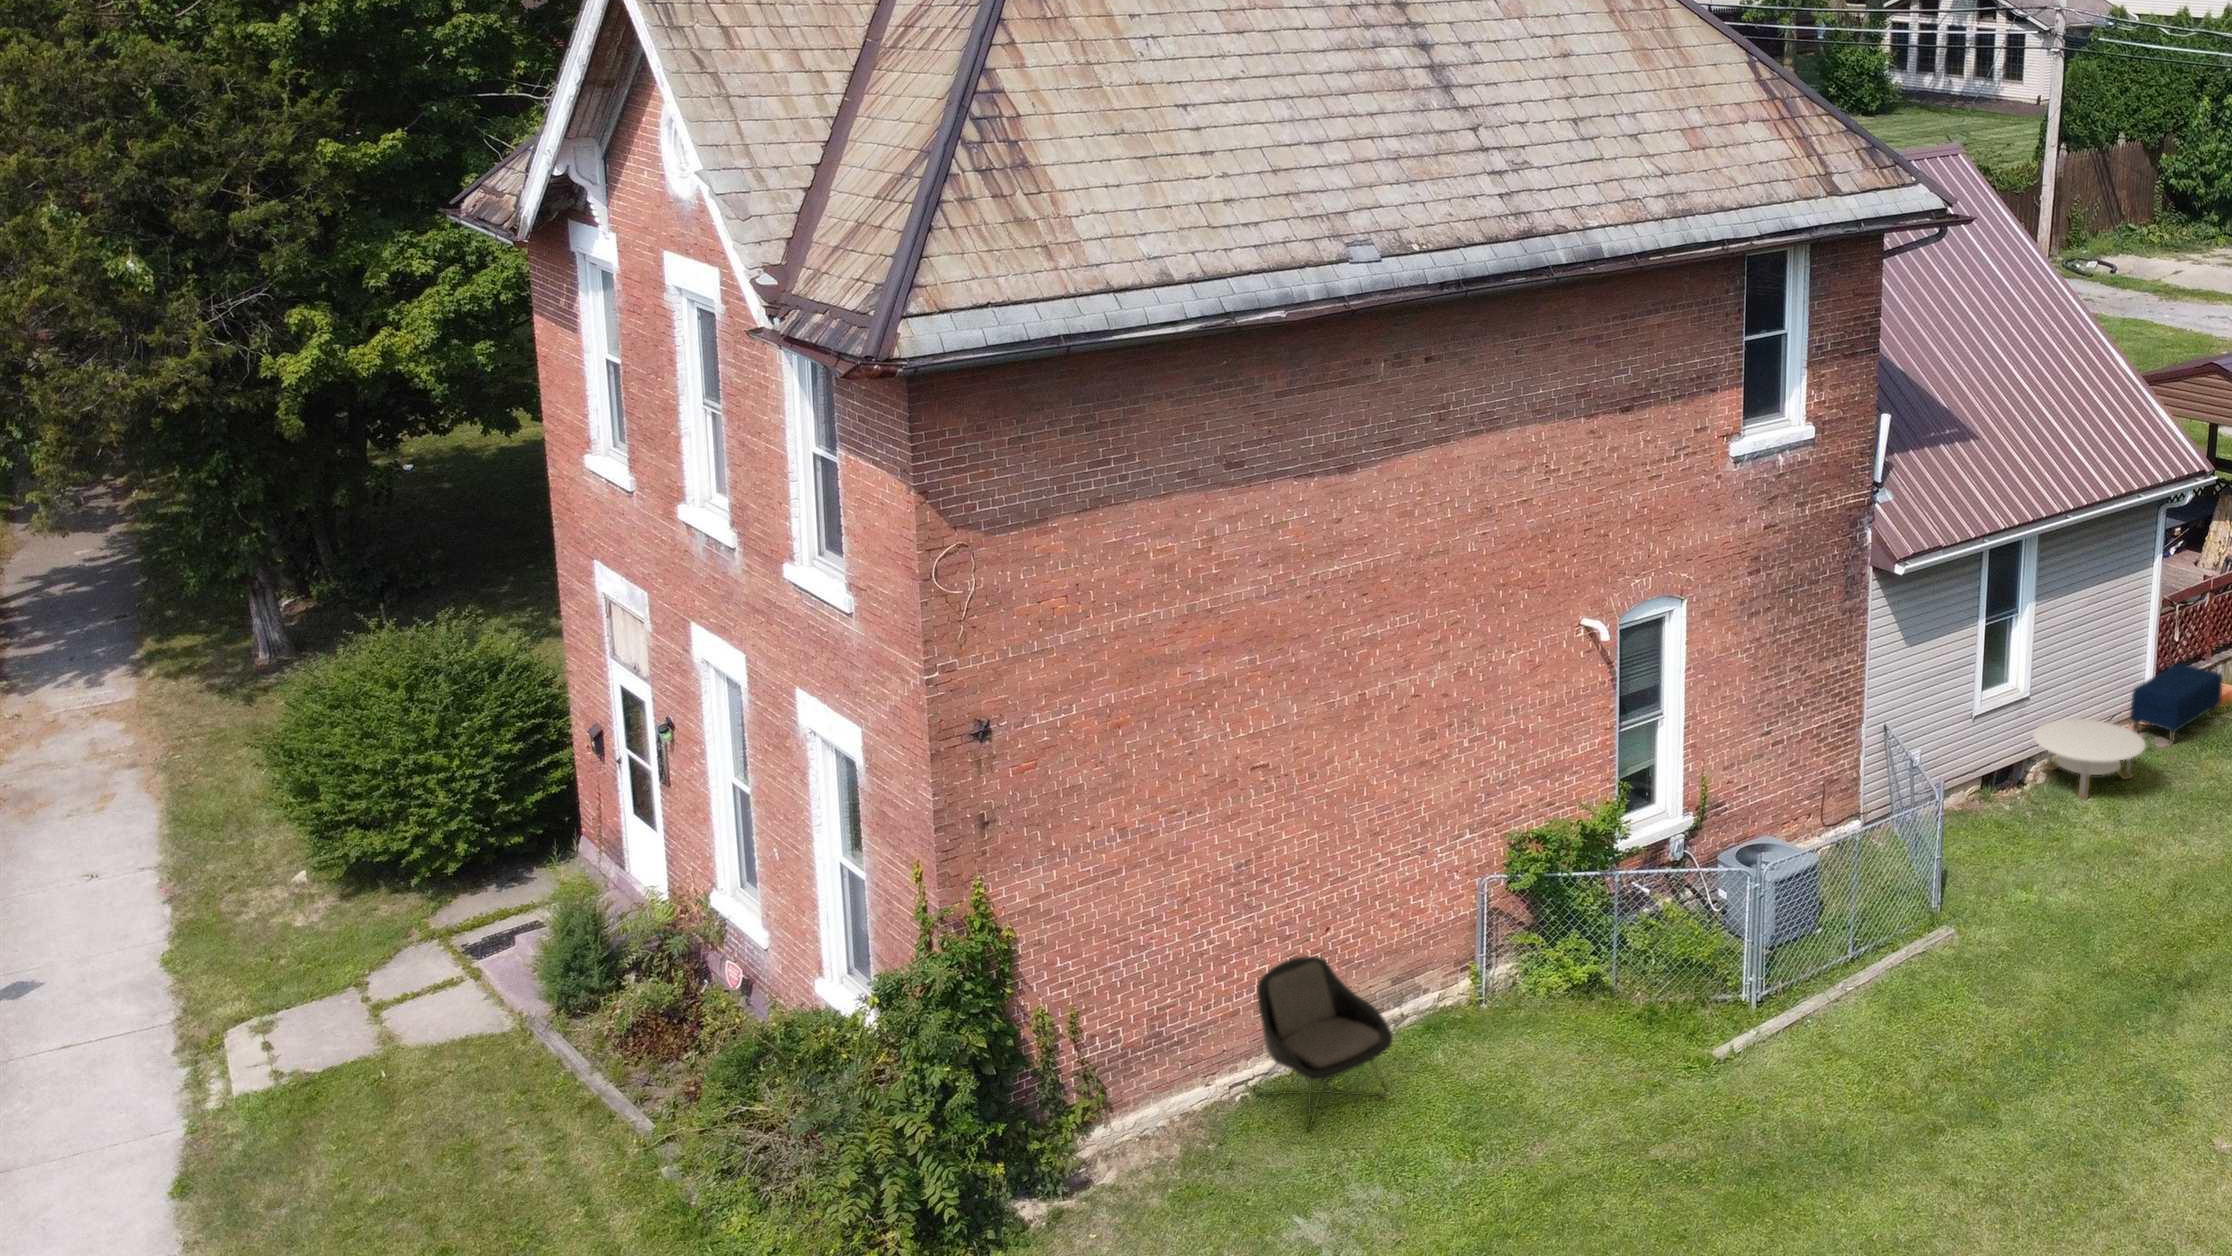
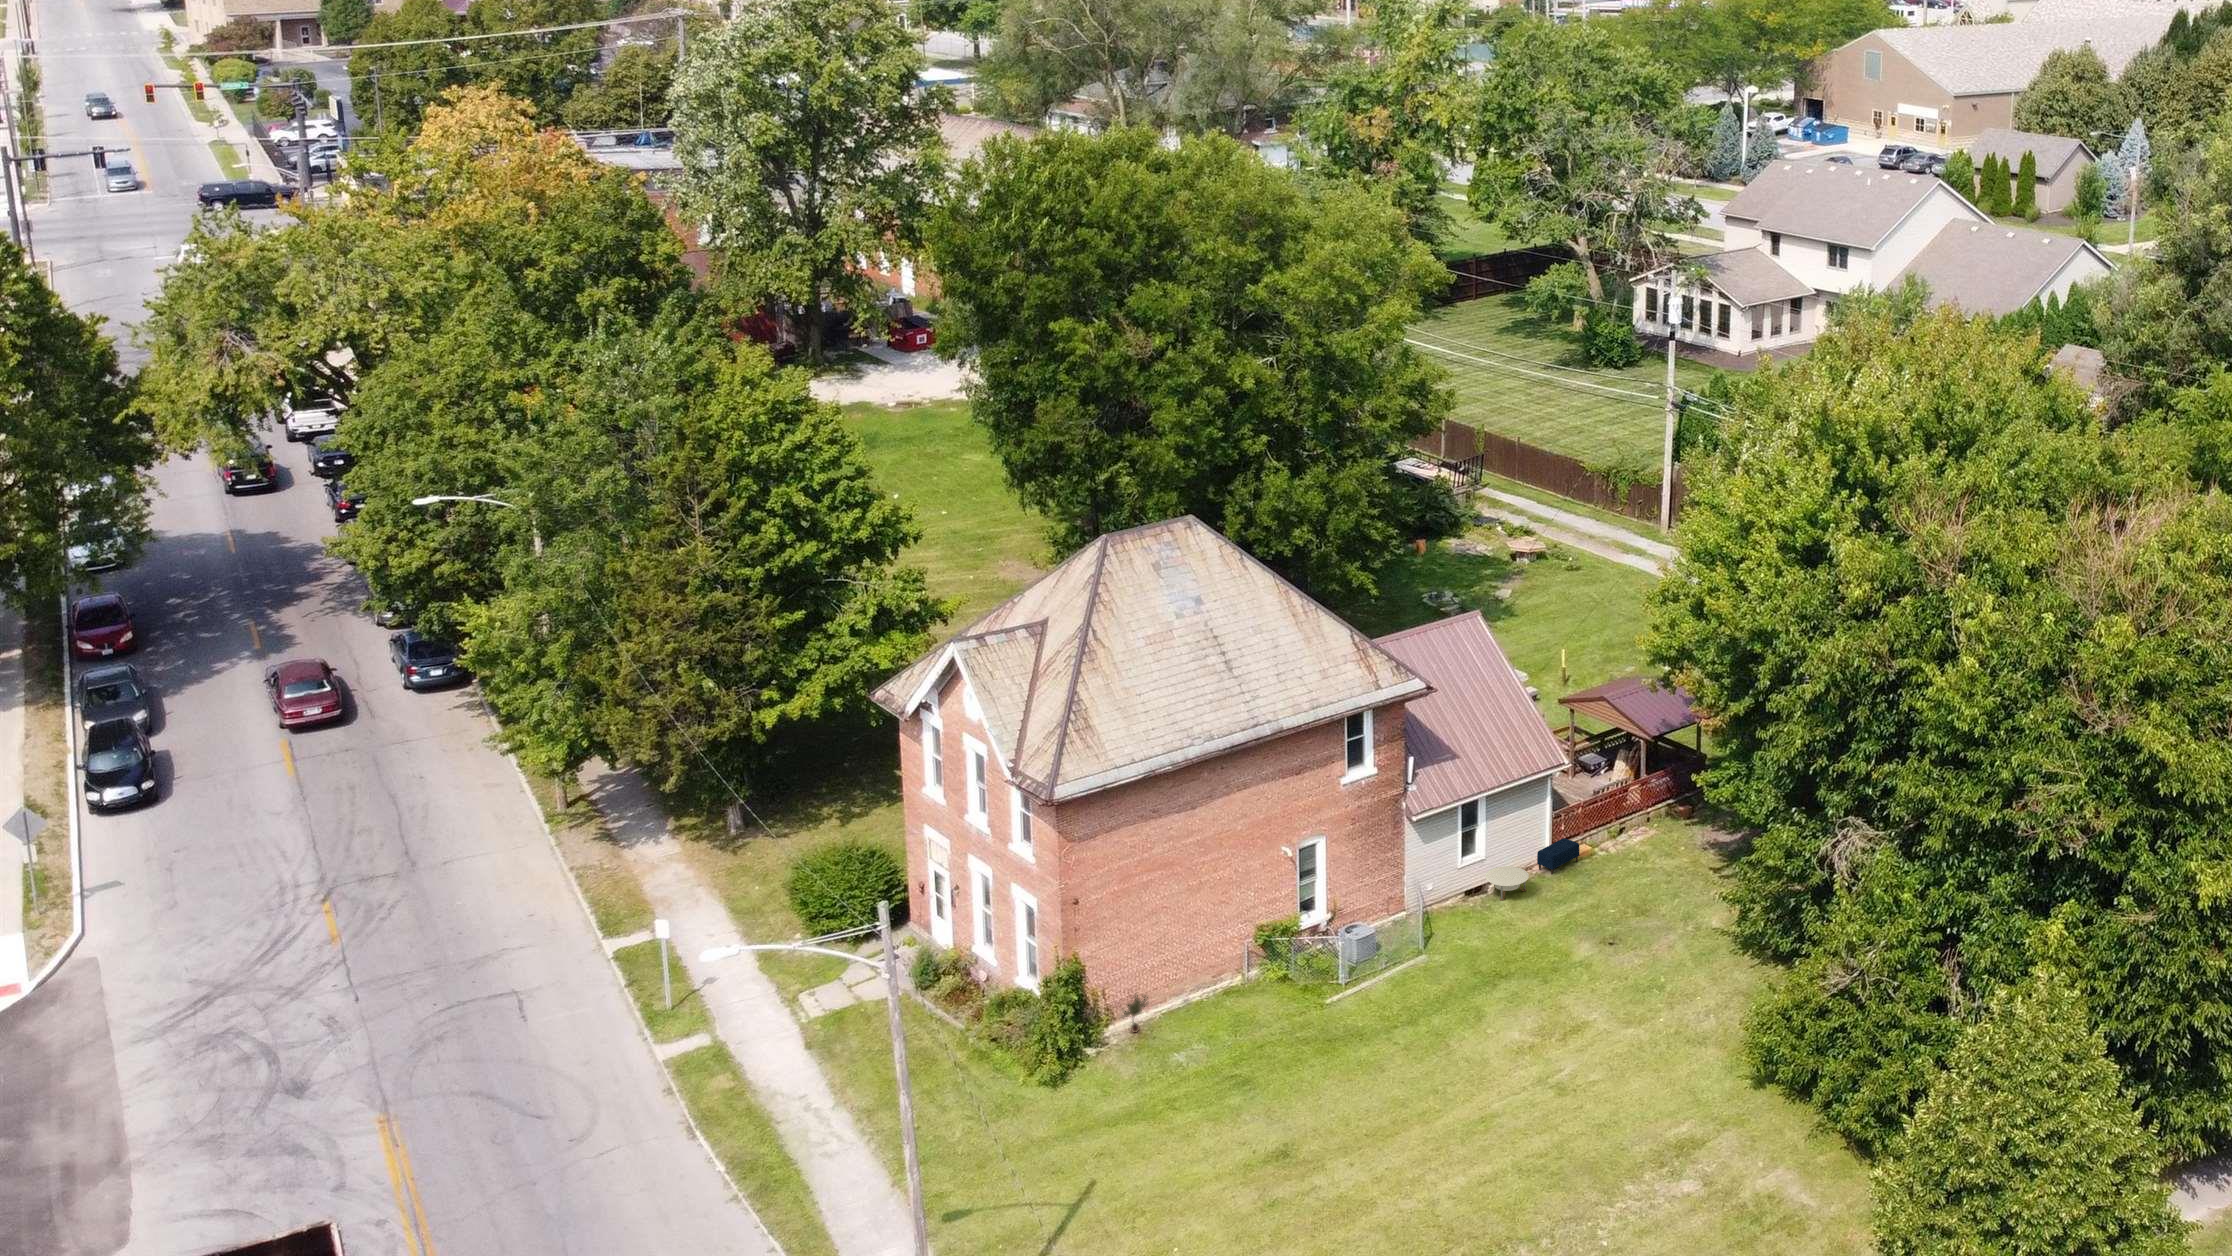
lounge chair: present [1254,956,1393,1130] -> none [1164,969,1210,1026]
potted tree: none [1117,1023,1210,1152] -> present [1122,993,1148,1032]

